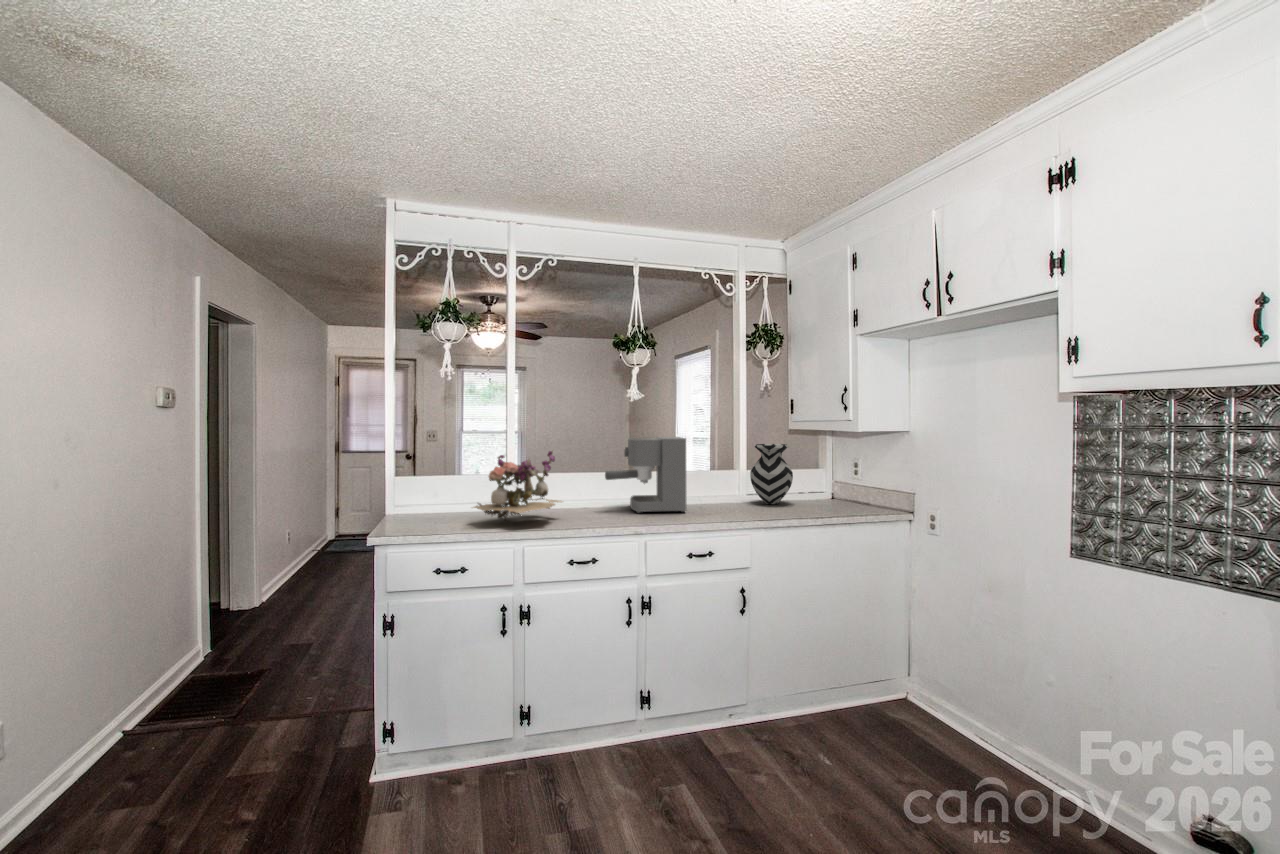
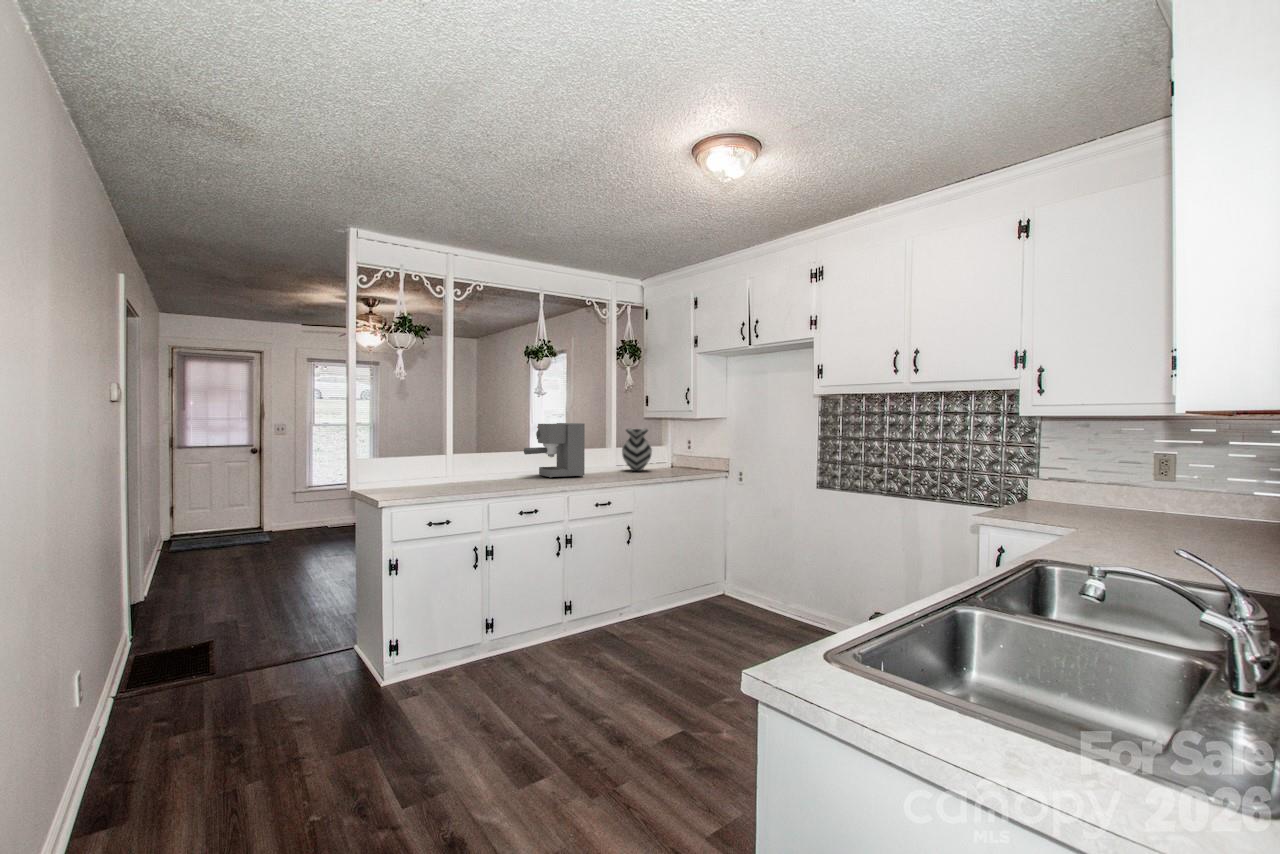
flower arrangement: present [473,450,562,521] -> none [432,431,500,485]

